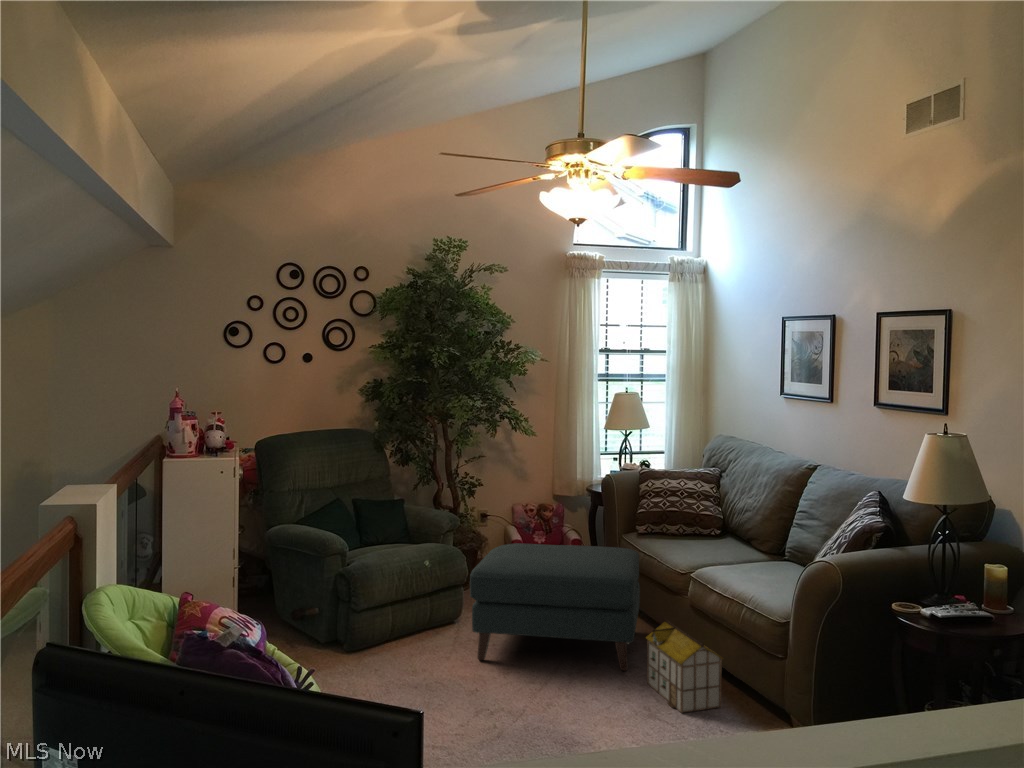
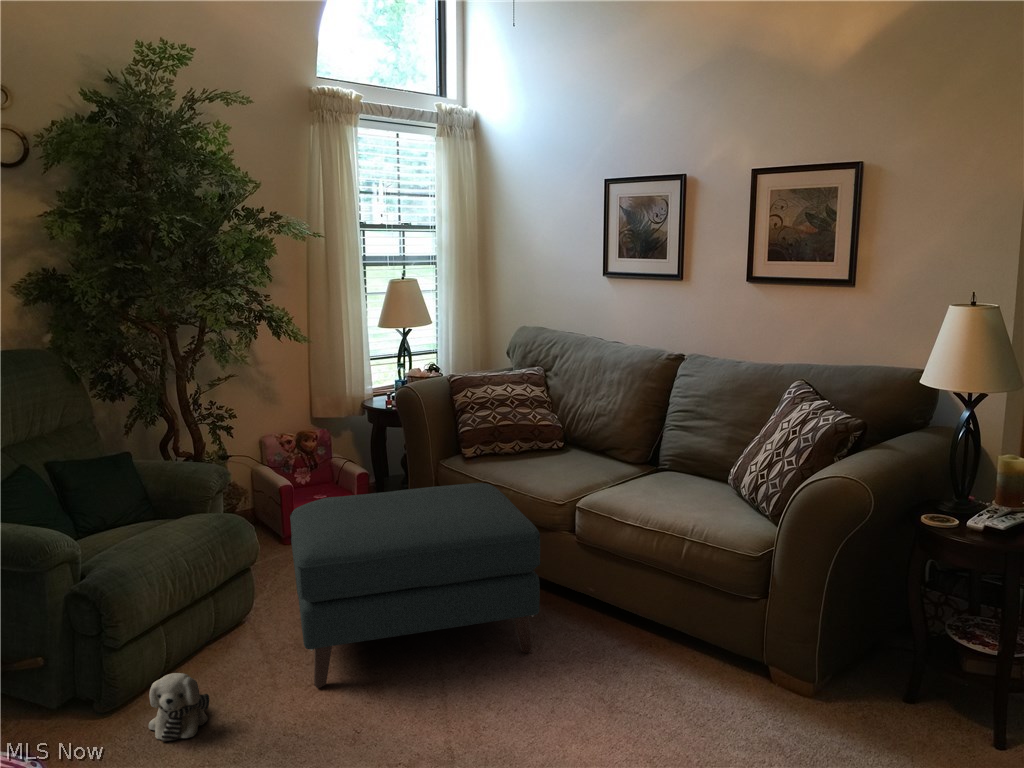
toy house: present [646,619,723,713] -> none [568,575,689,704]
plush toy: none [379,626,412,667] -> present [149,673,209,741]

